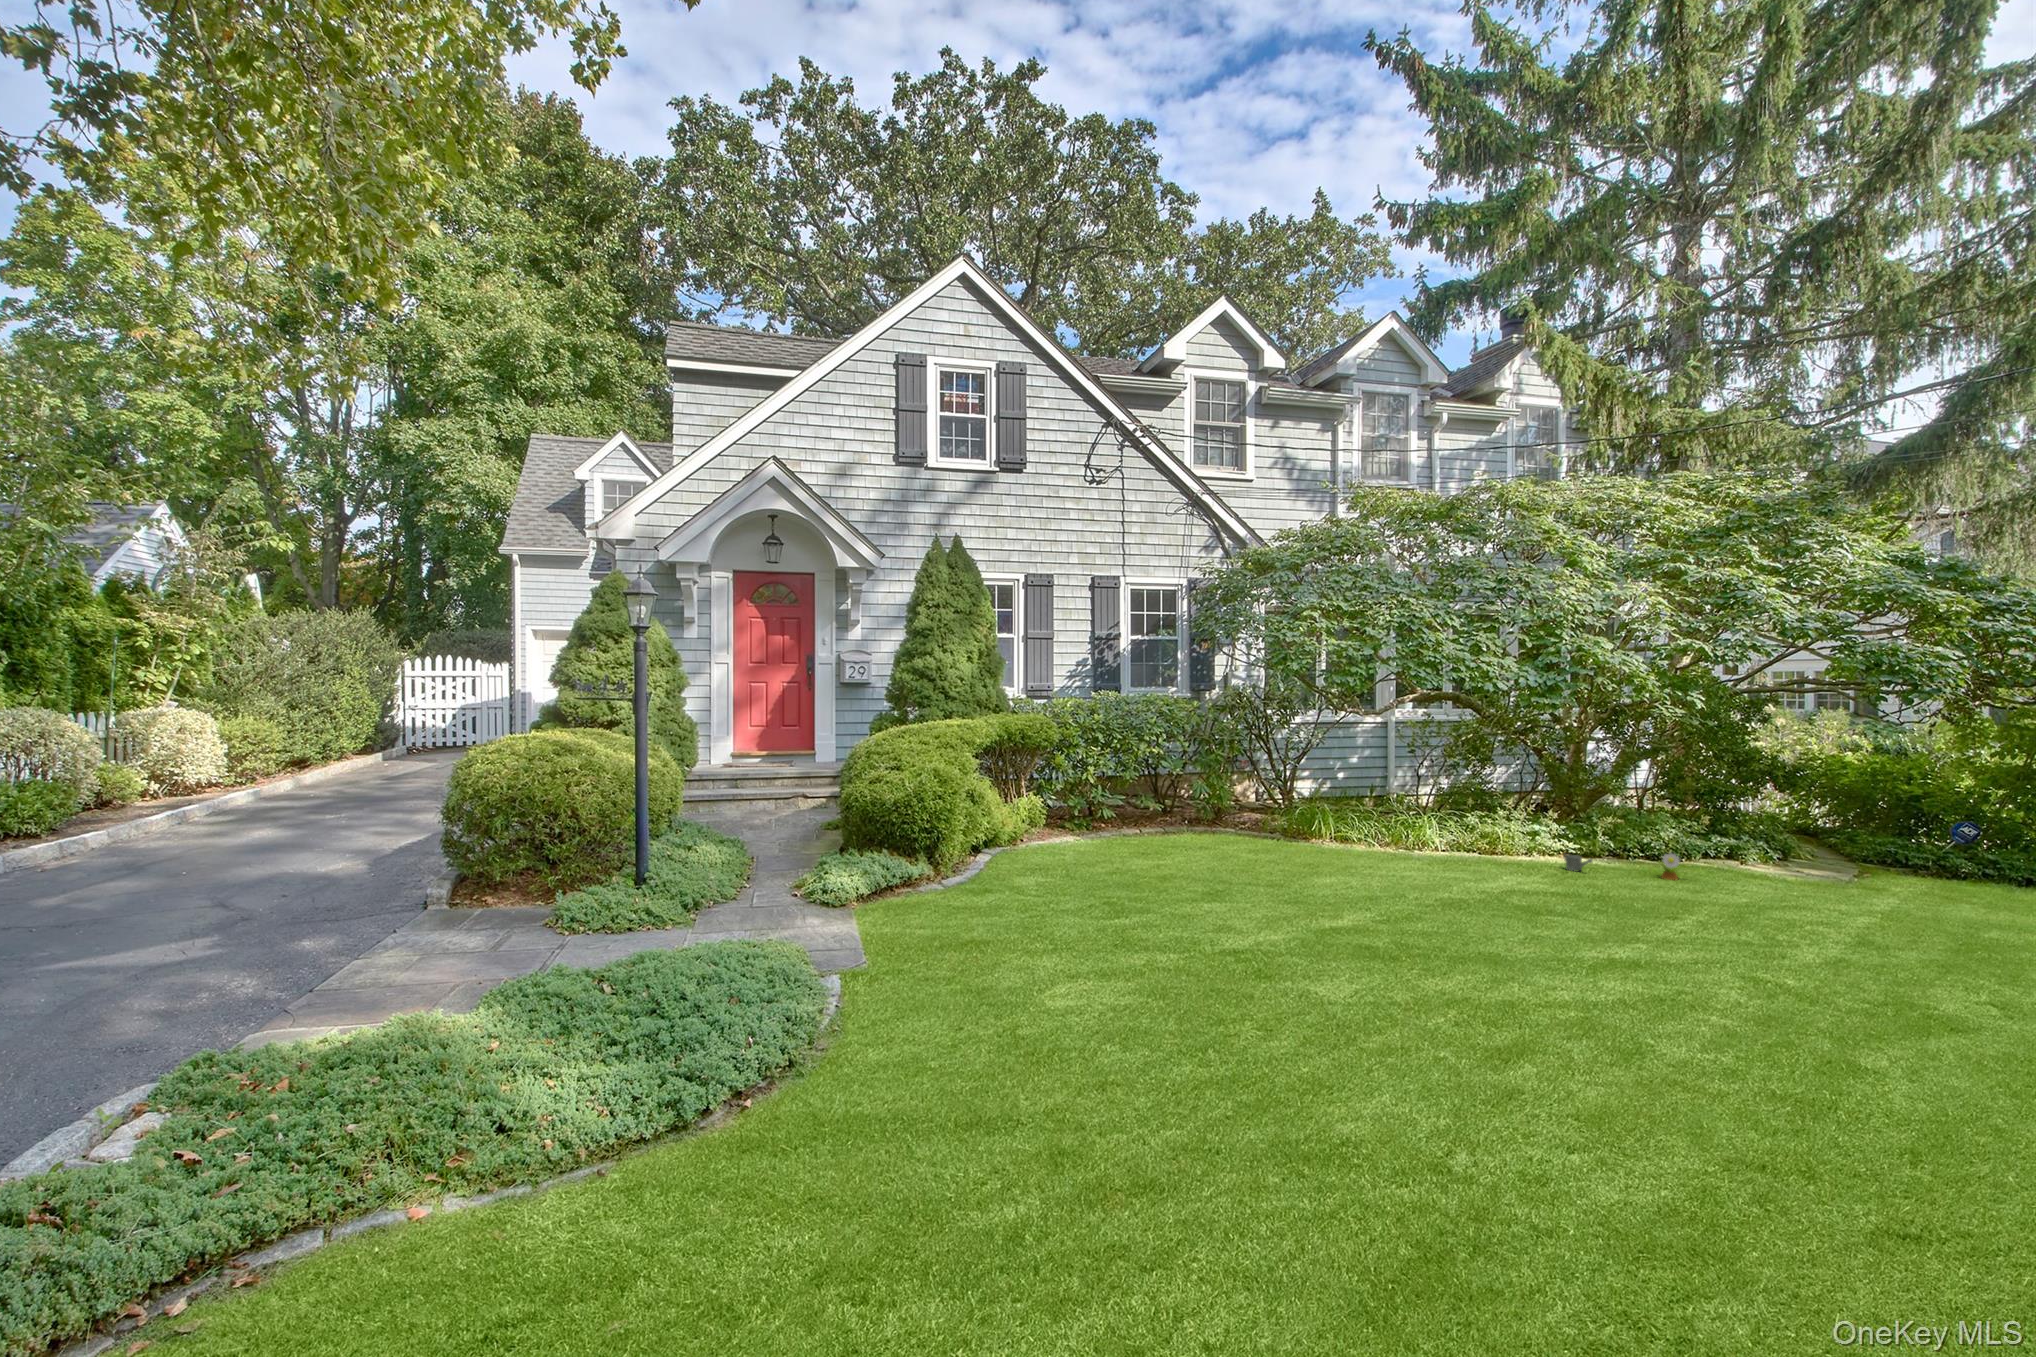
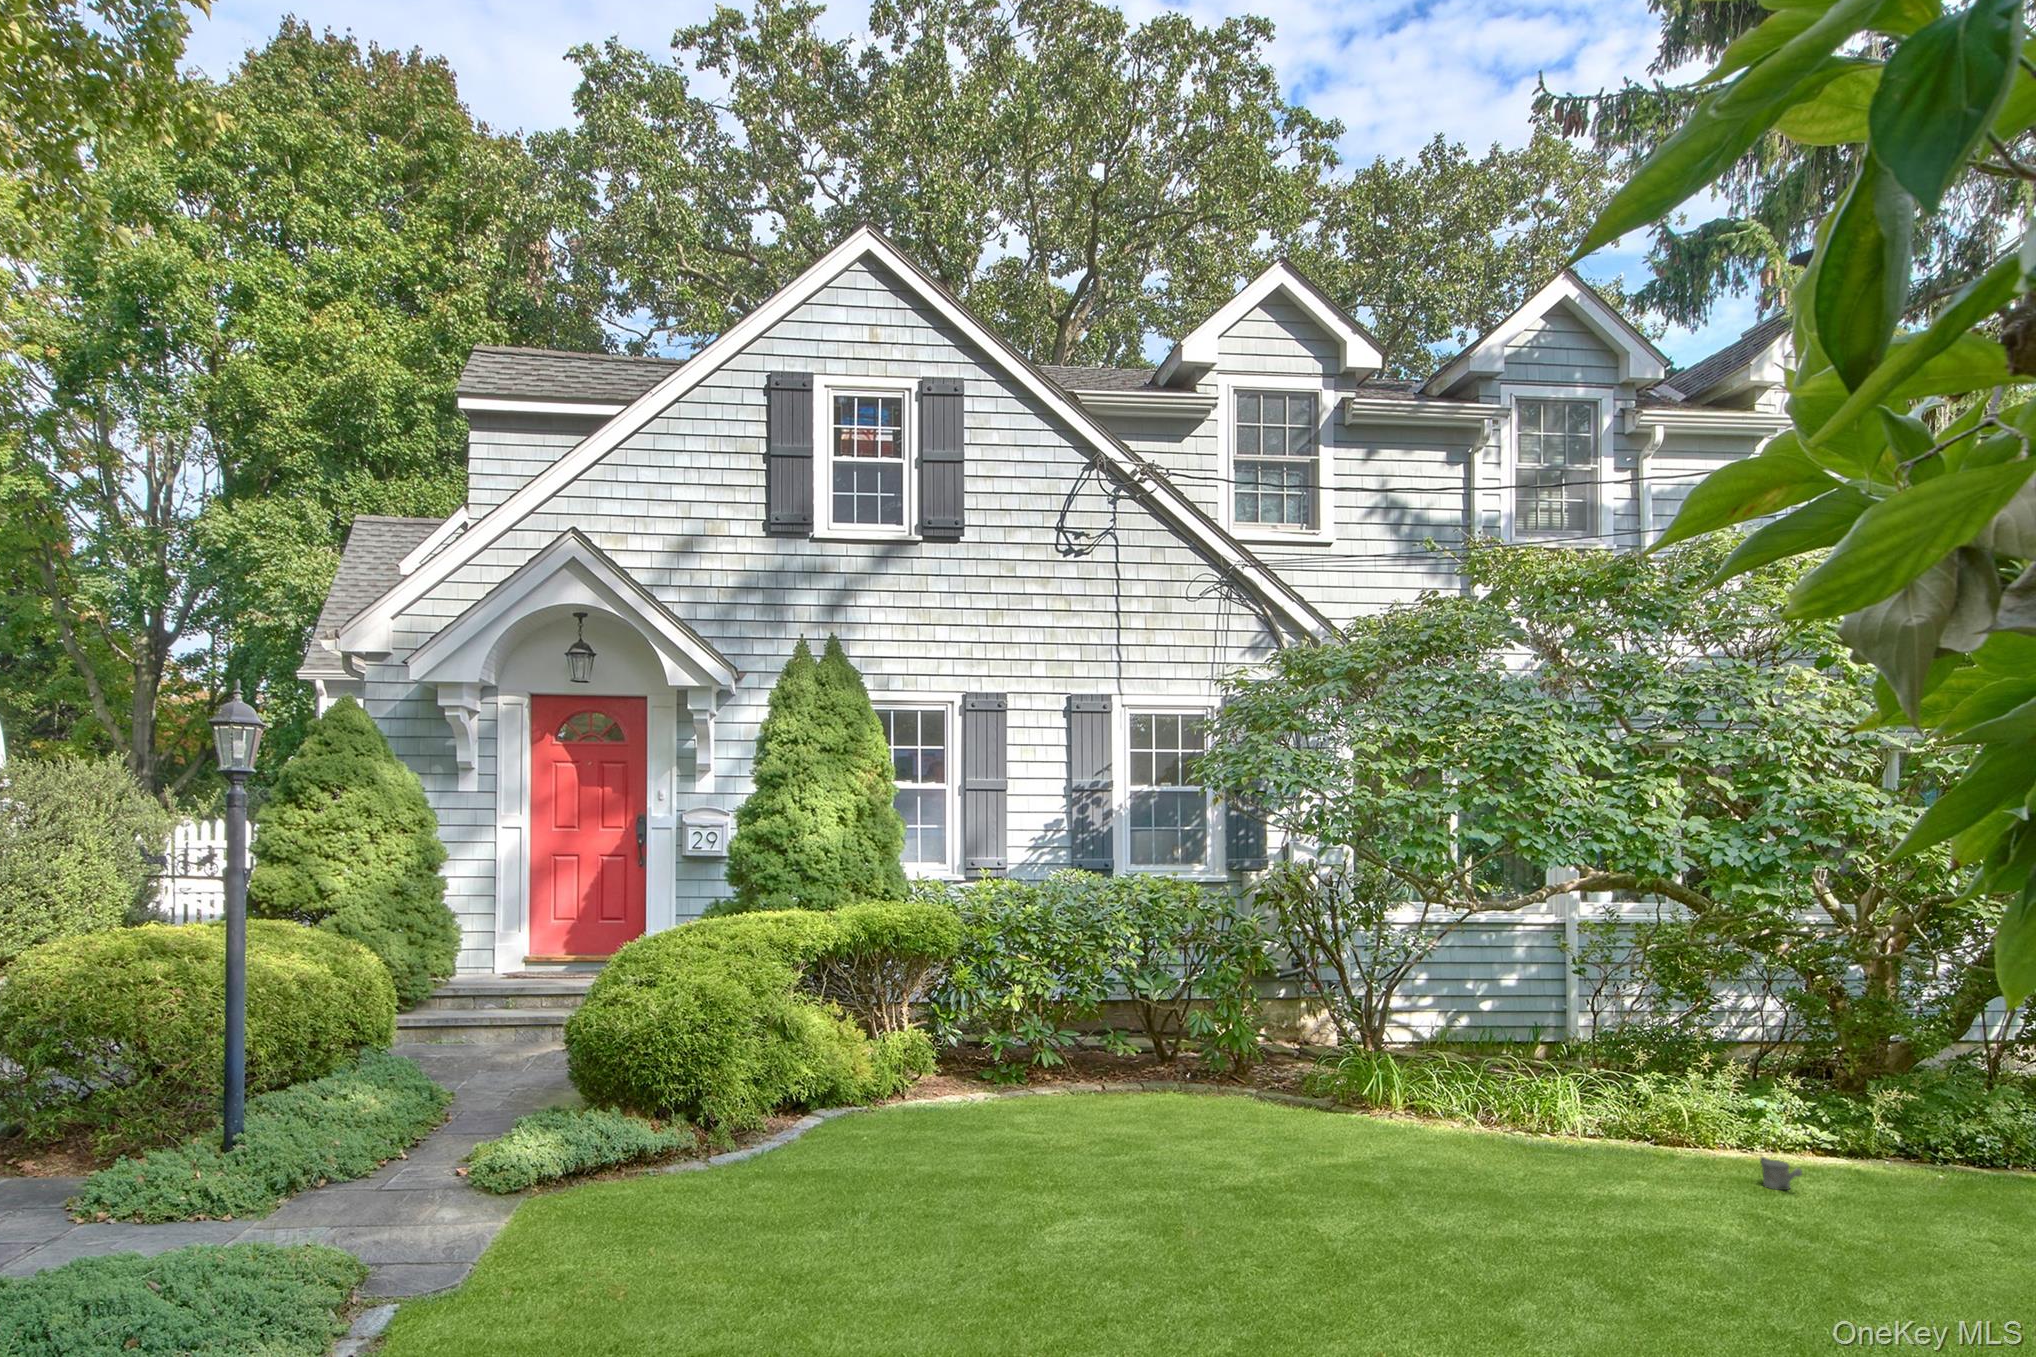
decorative plant: present [1660,853,1688,880] -> none [1910,1160,1972,1211]

